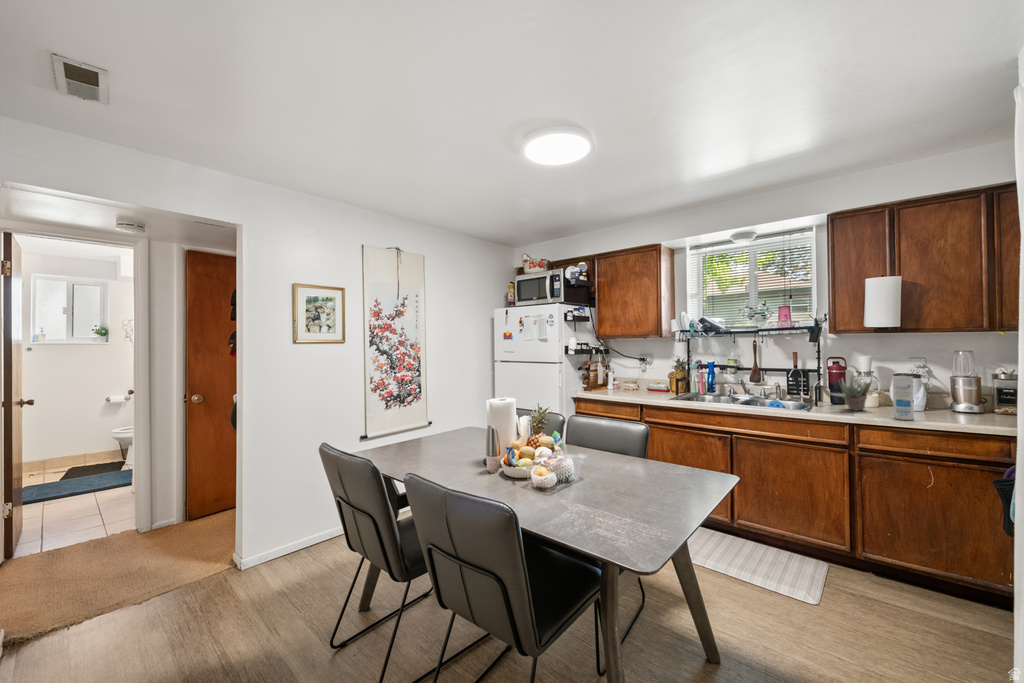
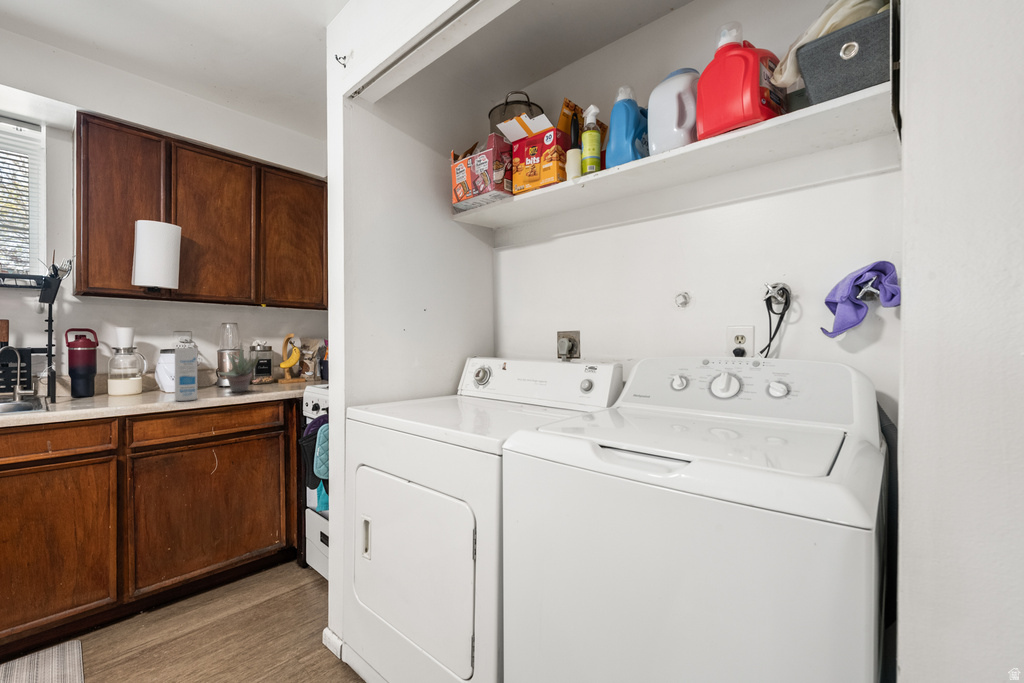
succulent plant: present [829,371,872,410] -> present [218,343,259,392]

